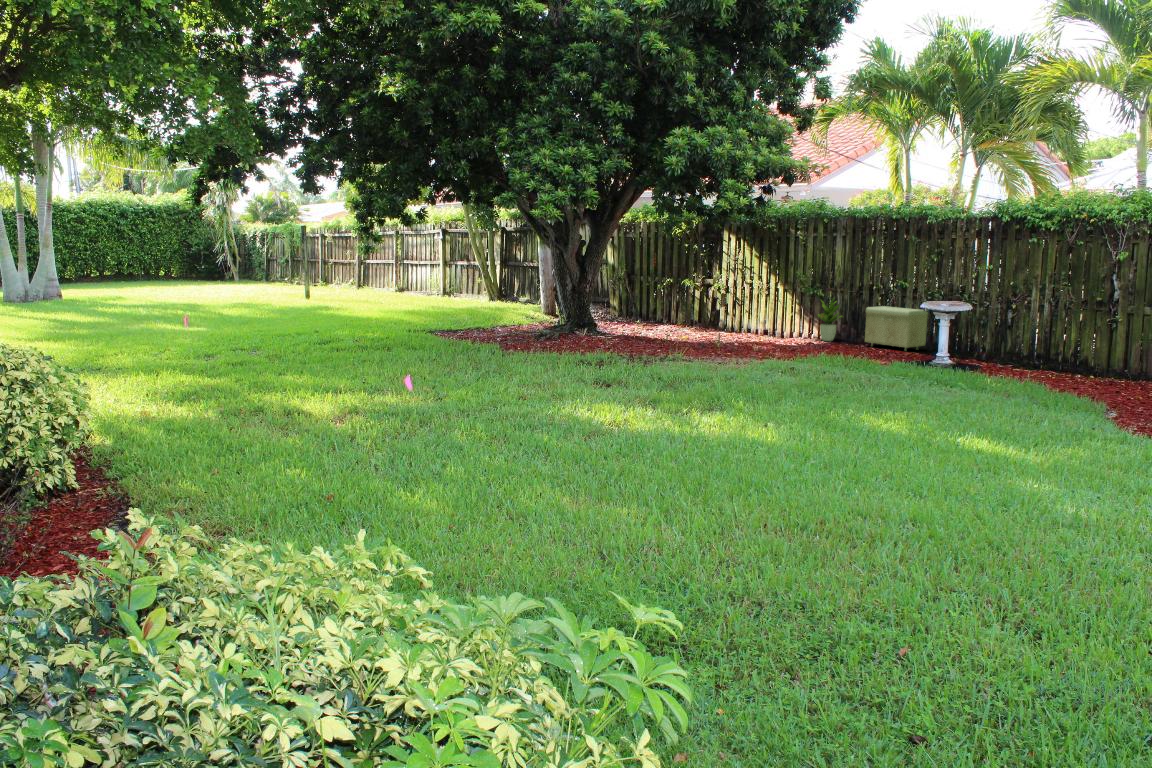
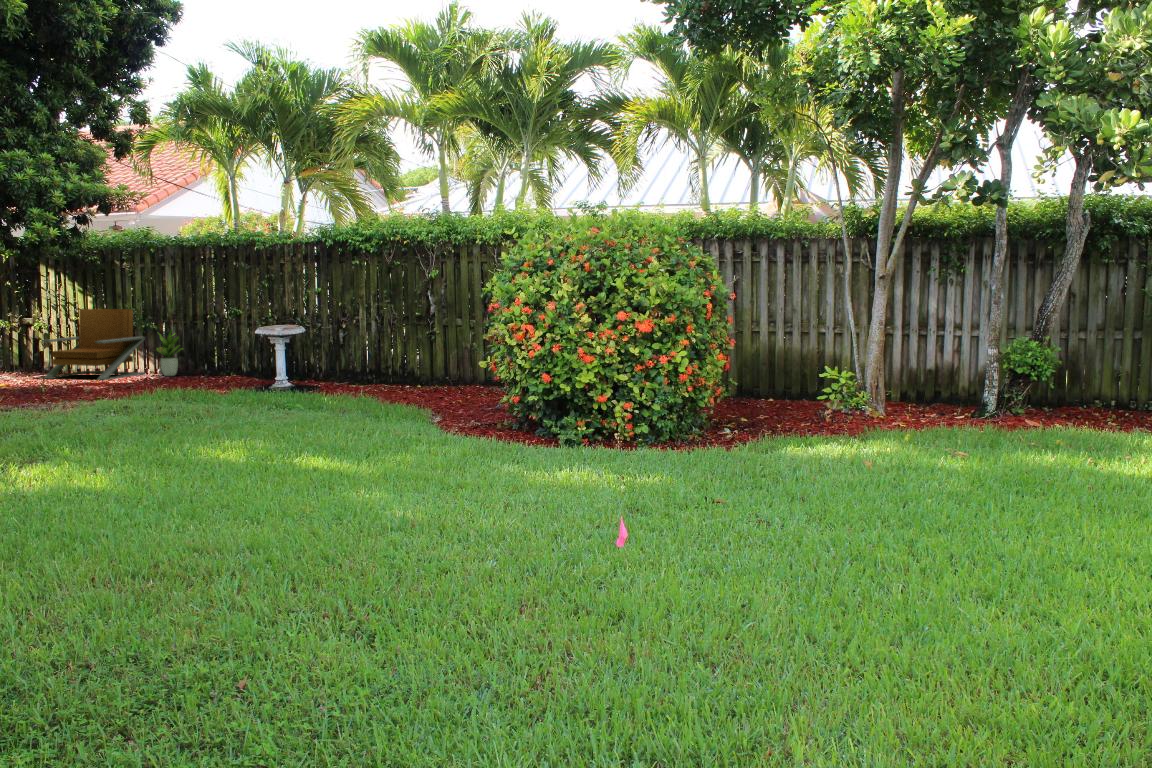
lounge chair: none [720,274,808,341] -> present [42,309,145,380]
storage bench: present [865,306,928,351] -> none [205,335,268,378]

